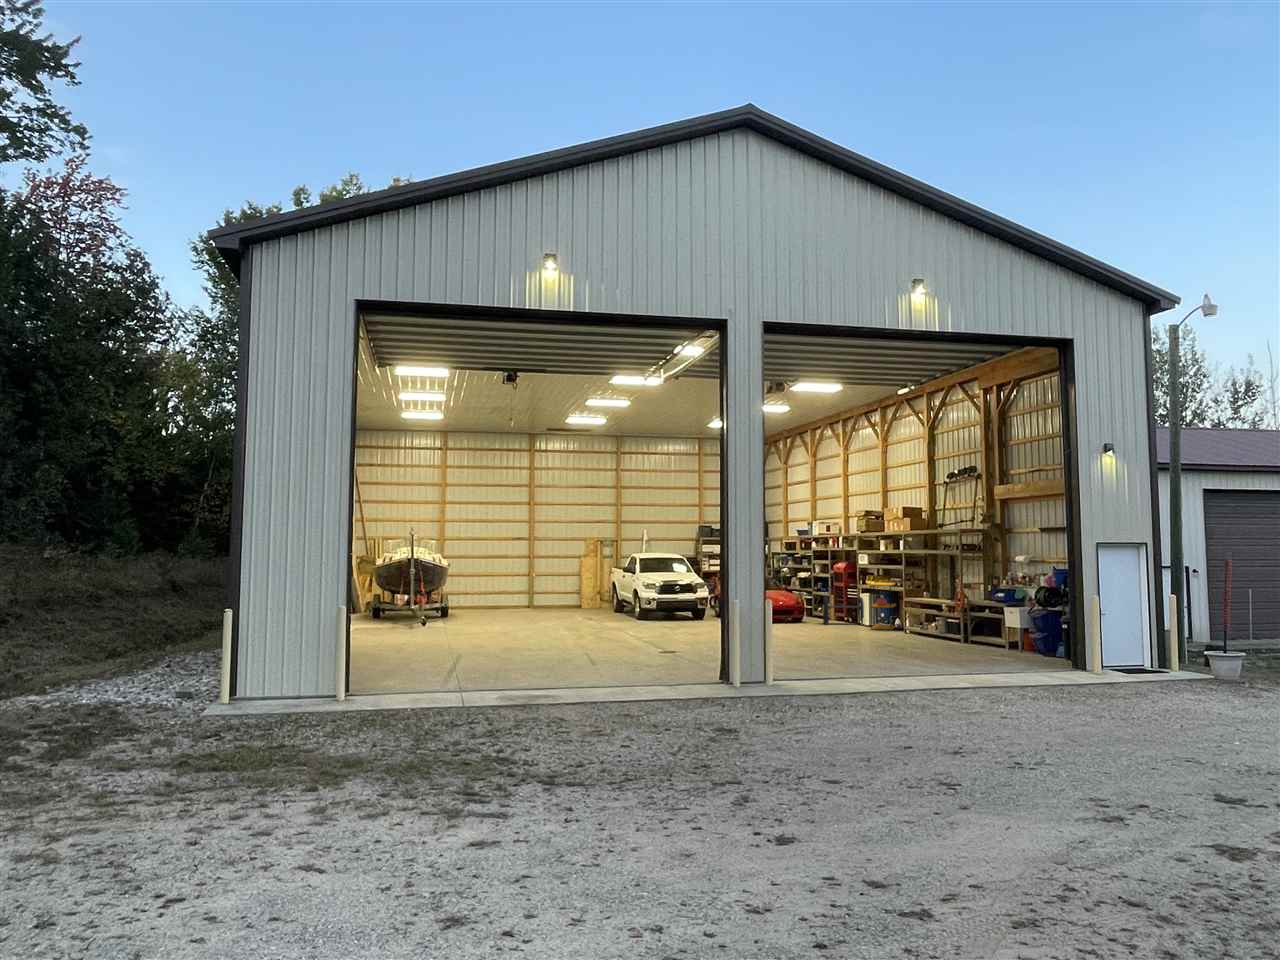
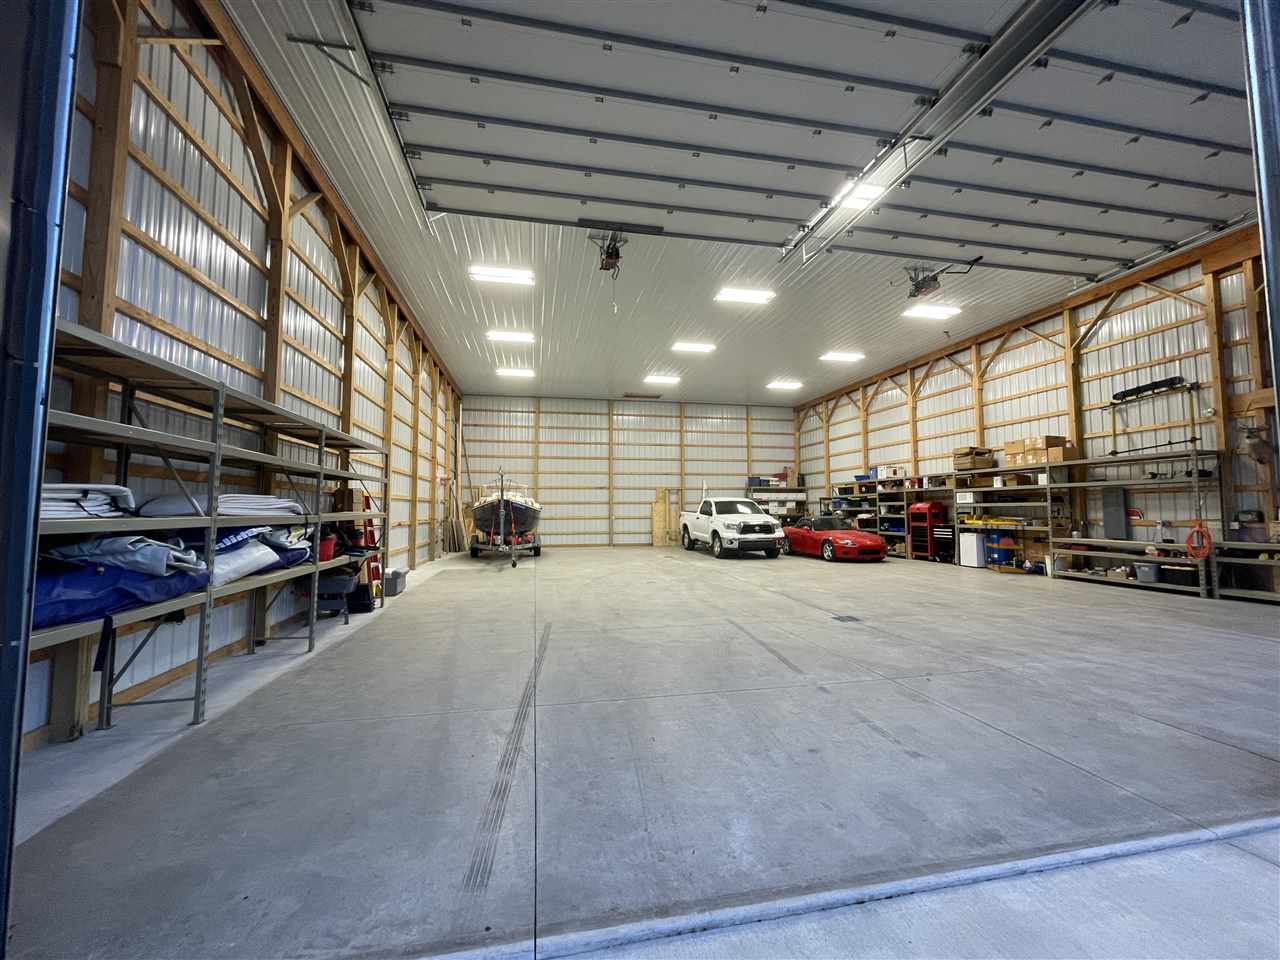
bench: present [823,597,864,625] -> none [915,536,968,566]

